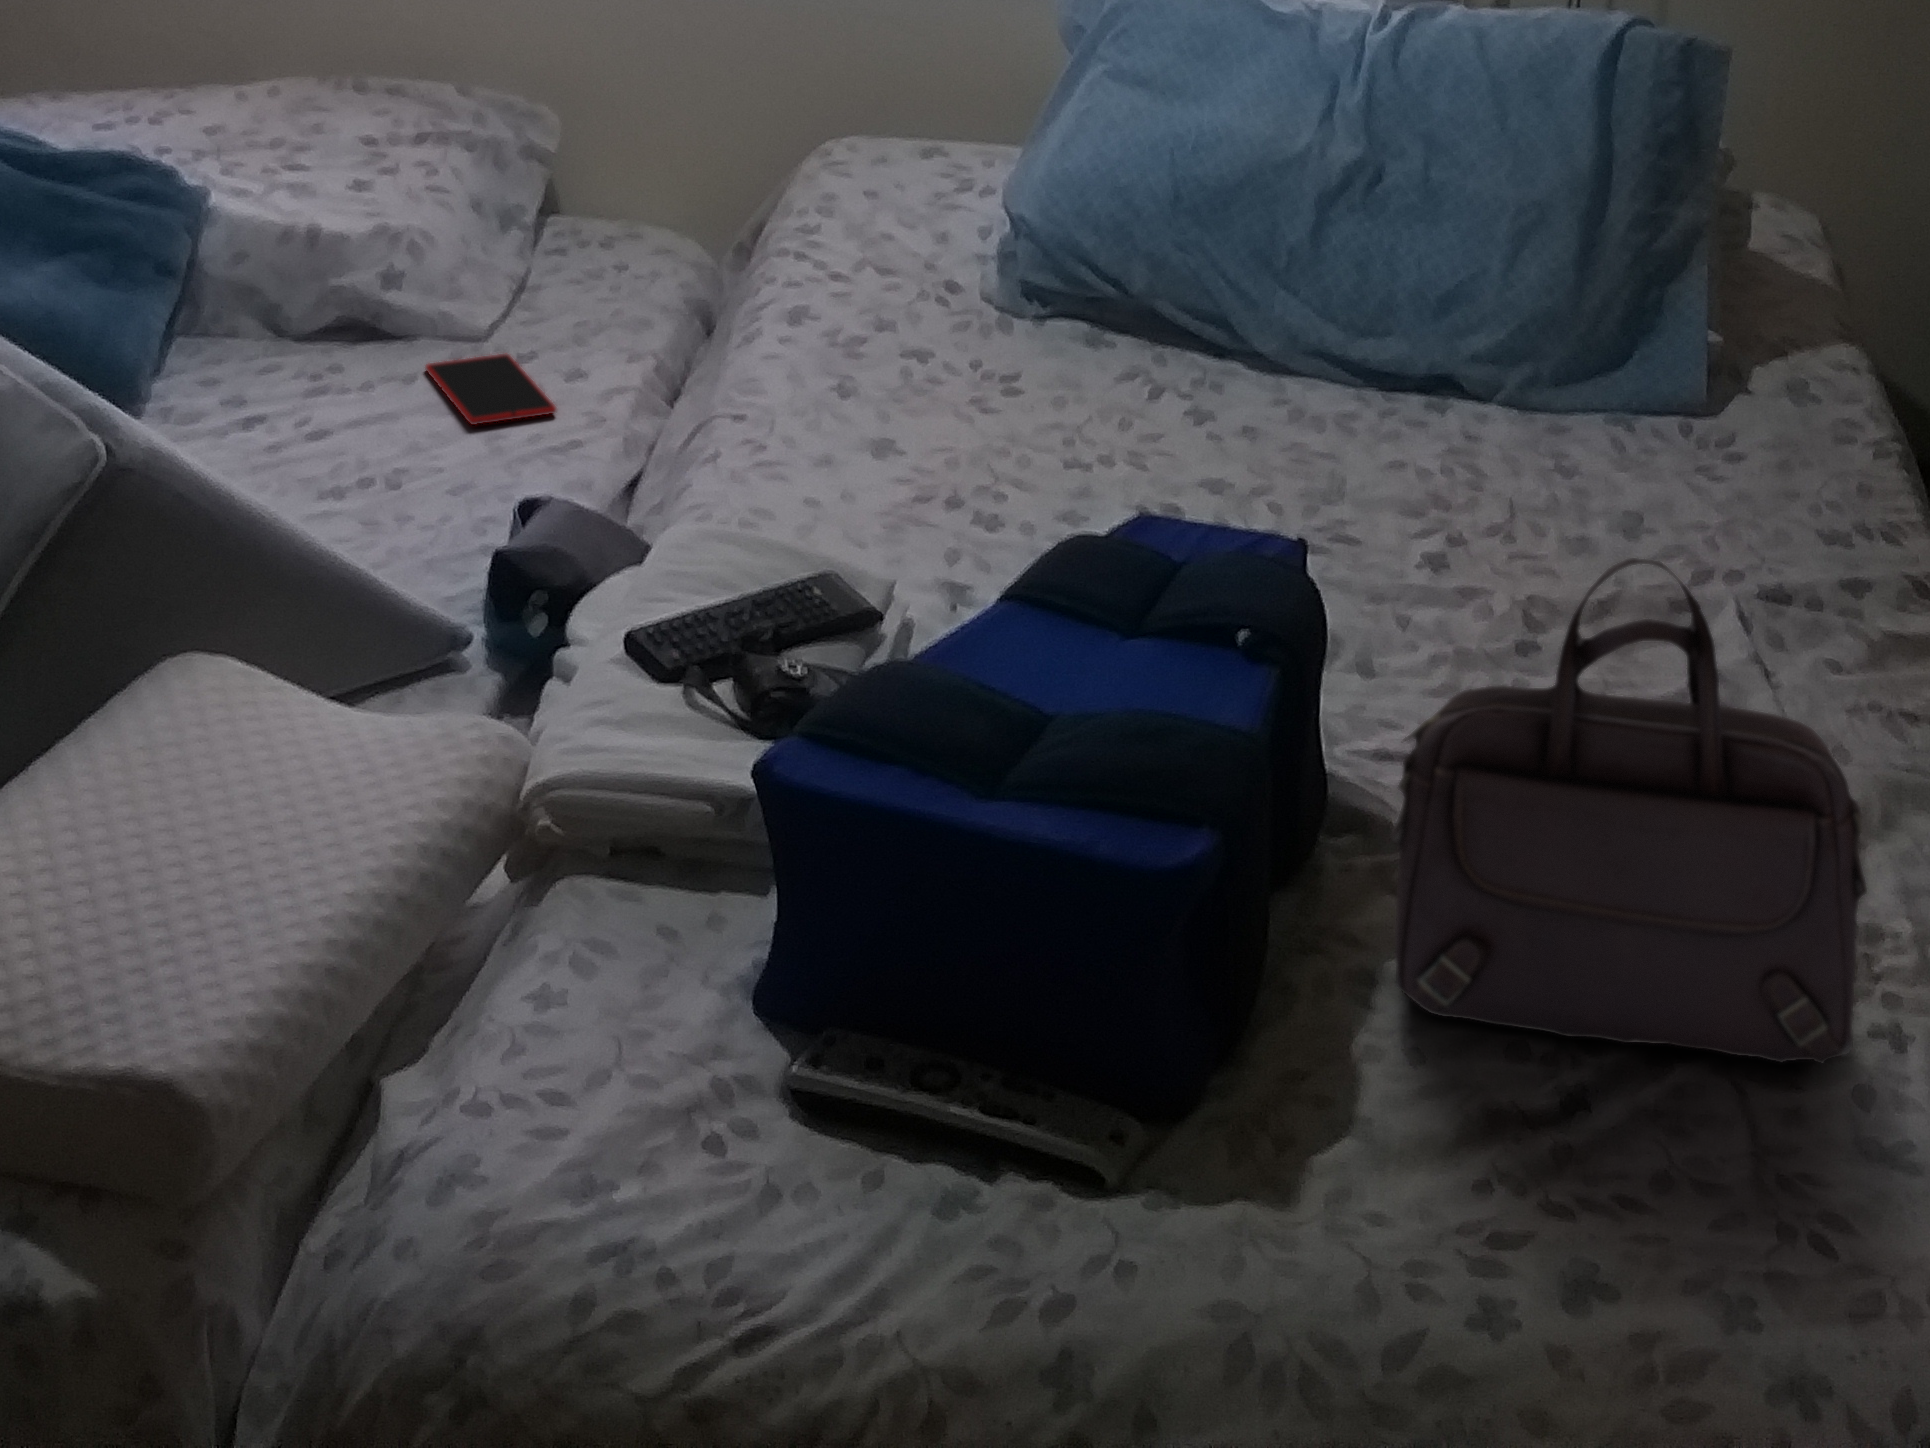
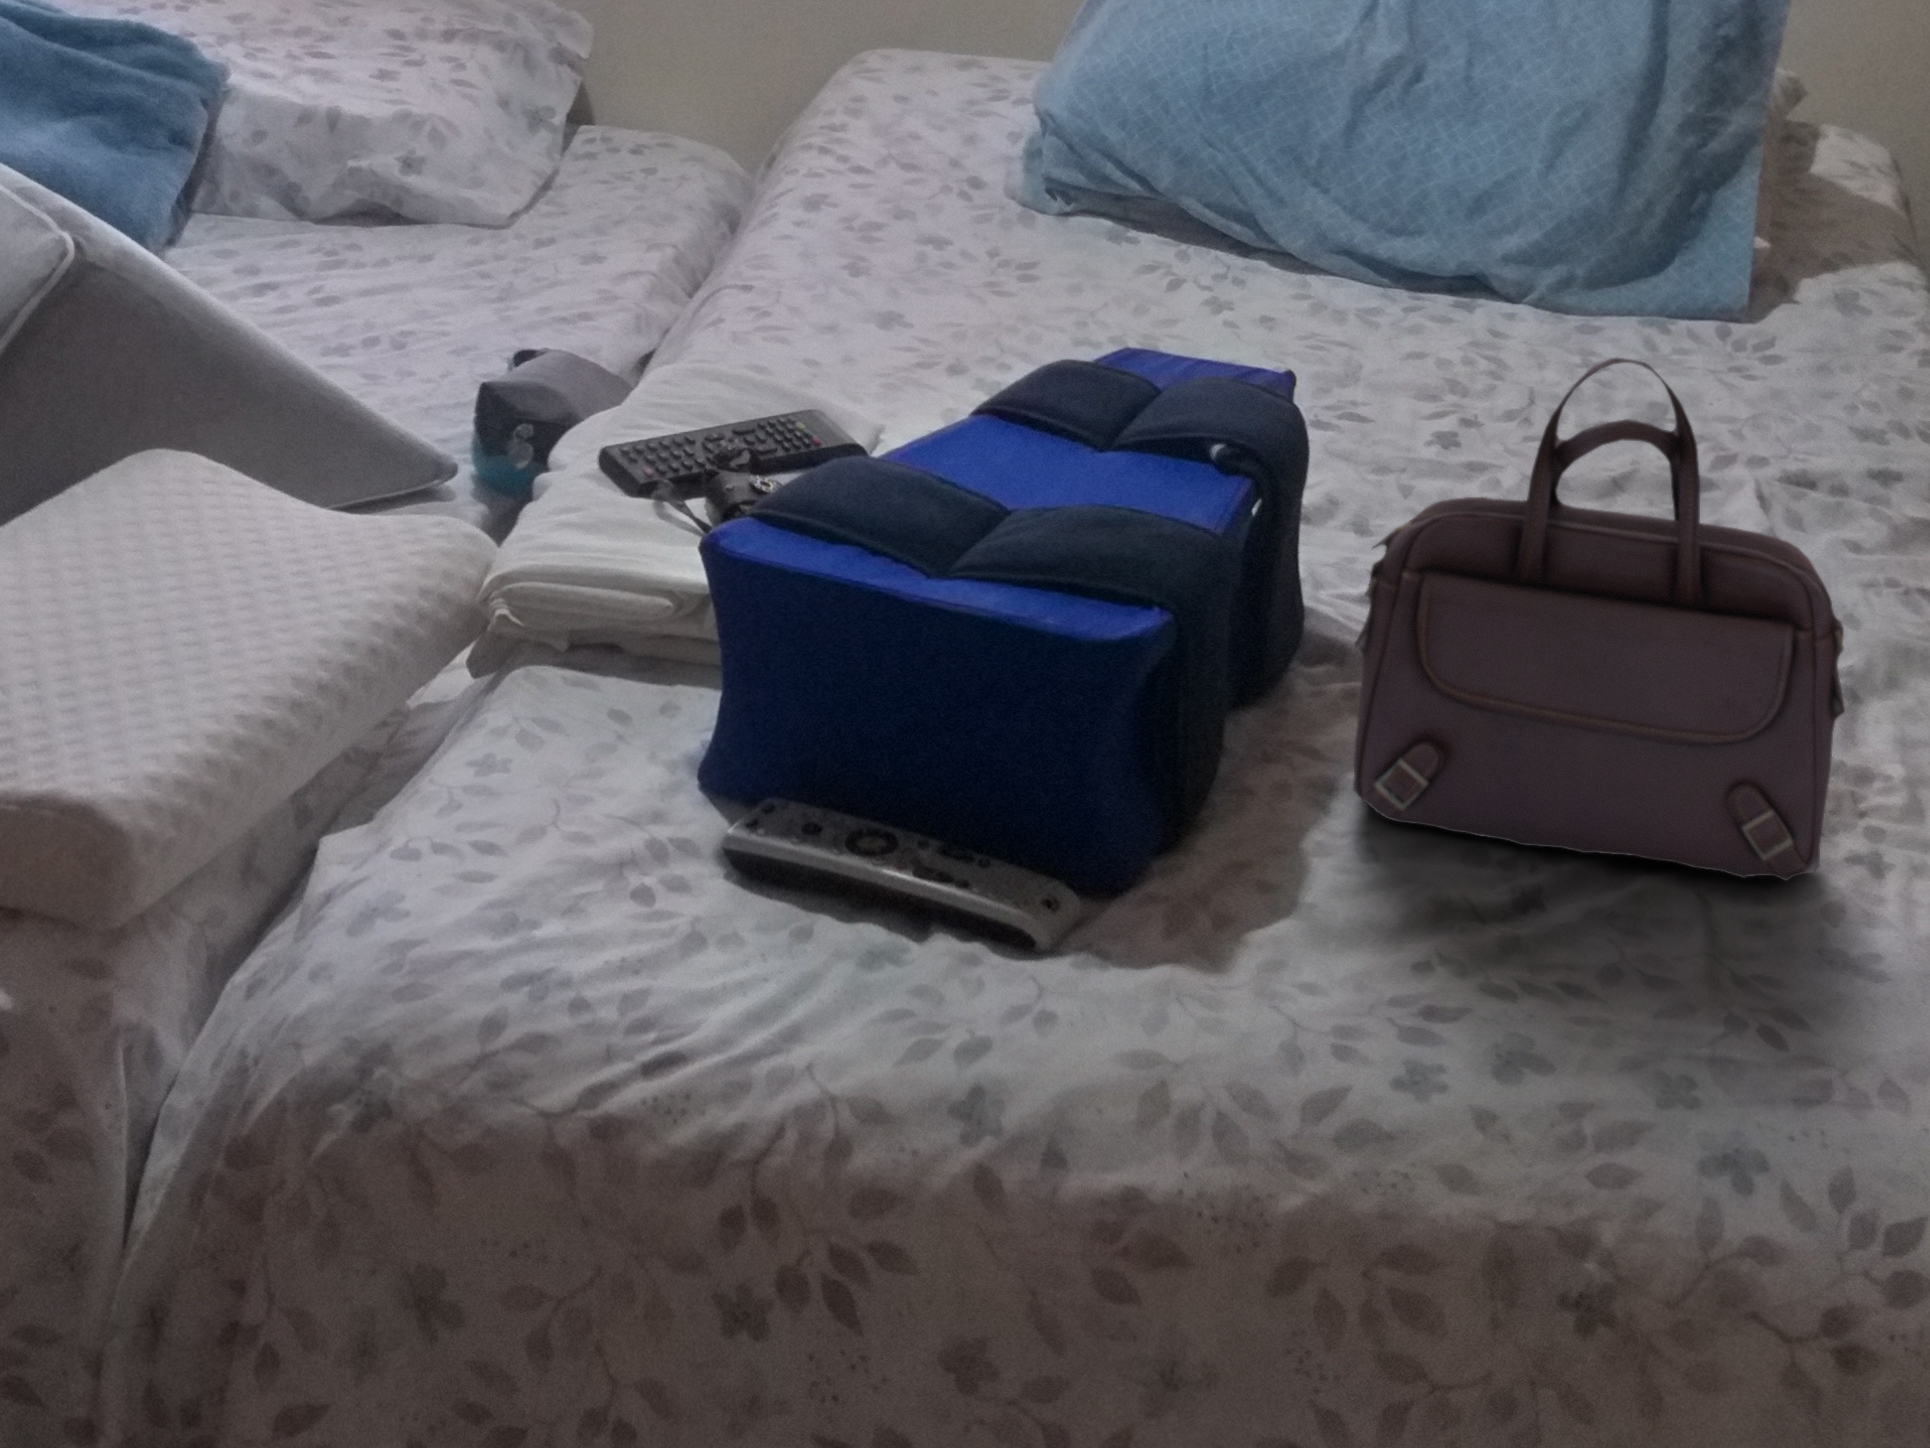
smartphone: present [426,354,556,425] -> none [437,237,566,296]

